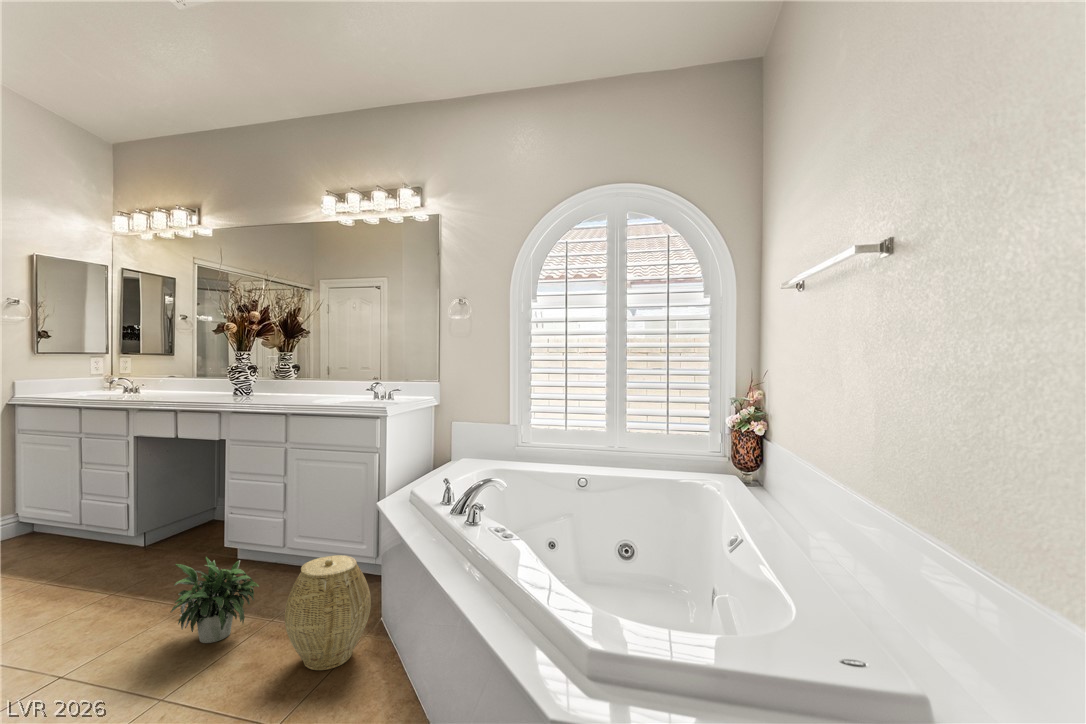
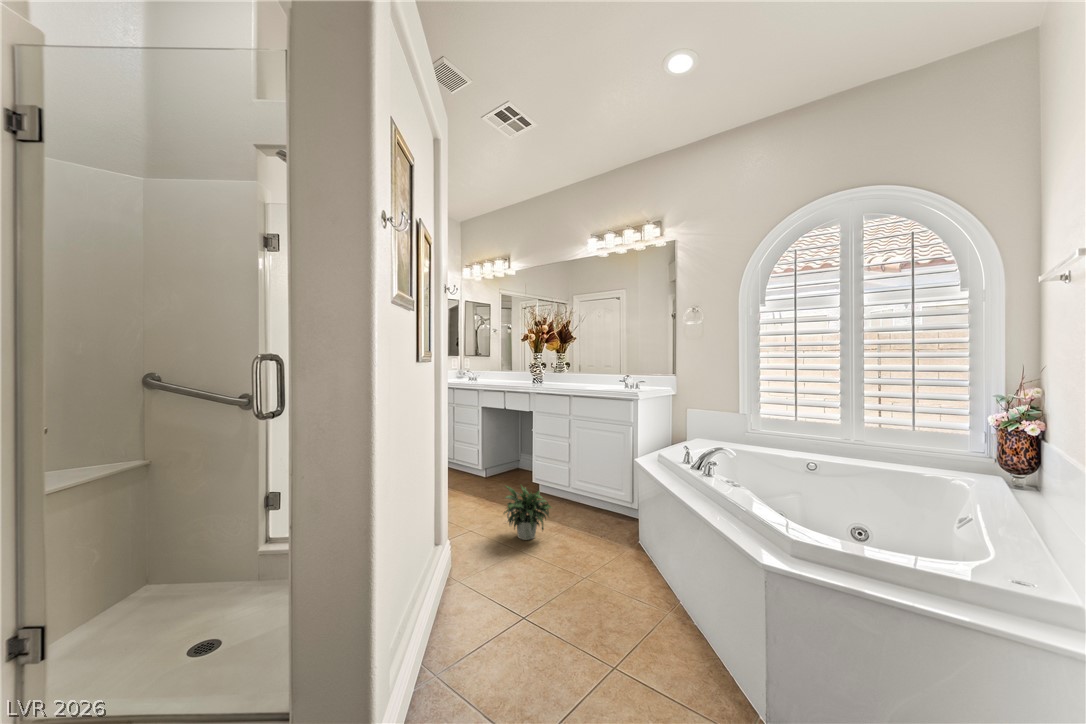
woven basket: present [285,555,371,670] -> none [571,493,628,571]

